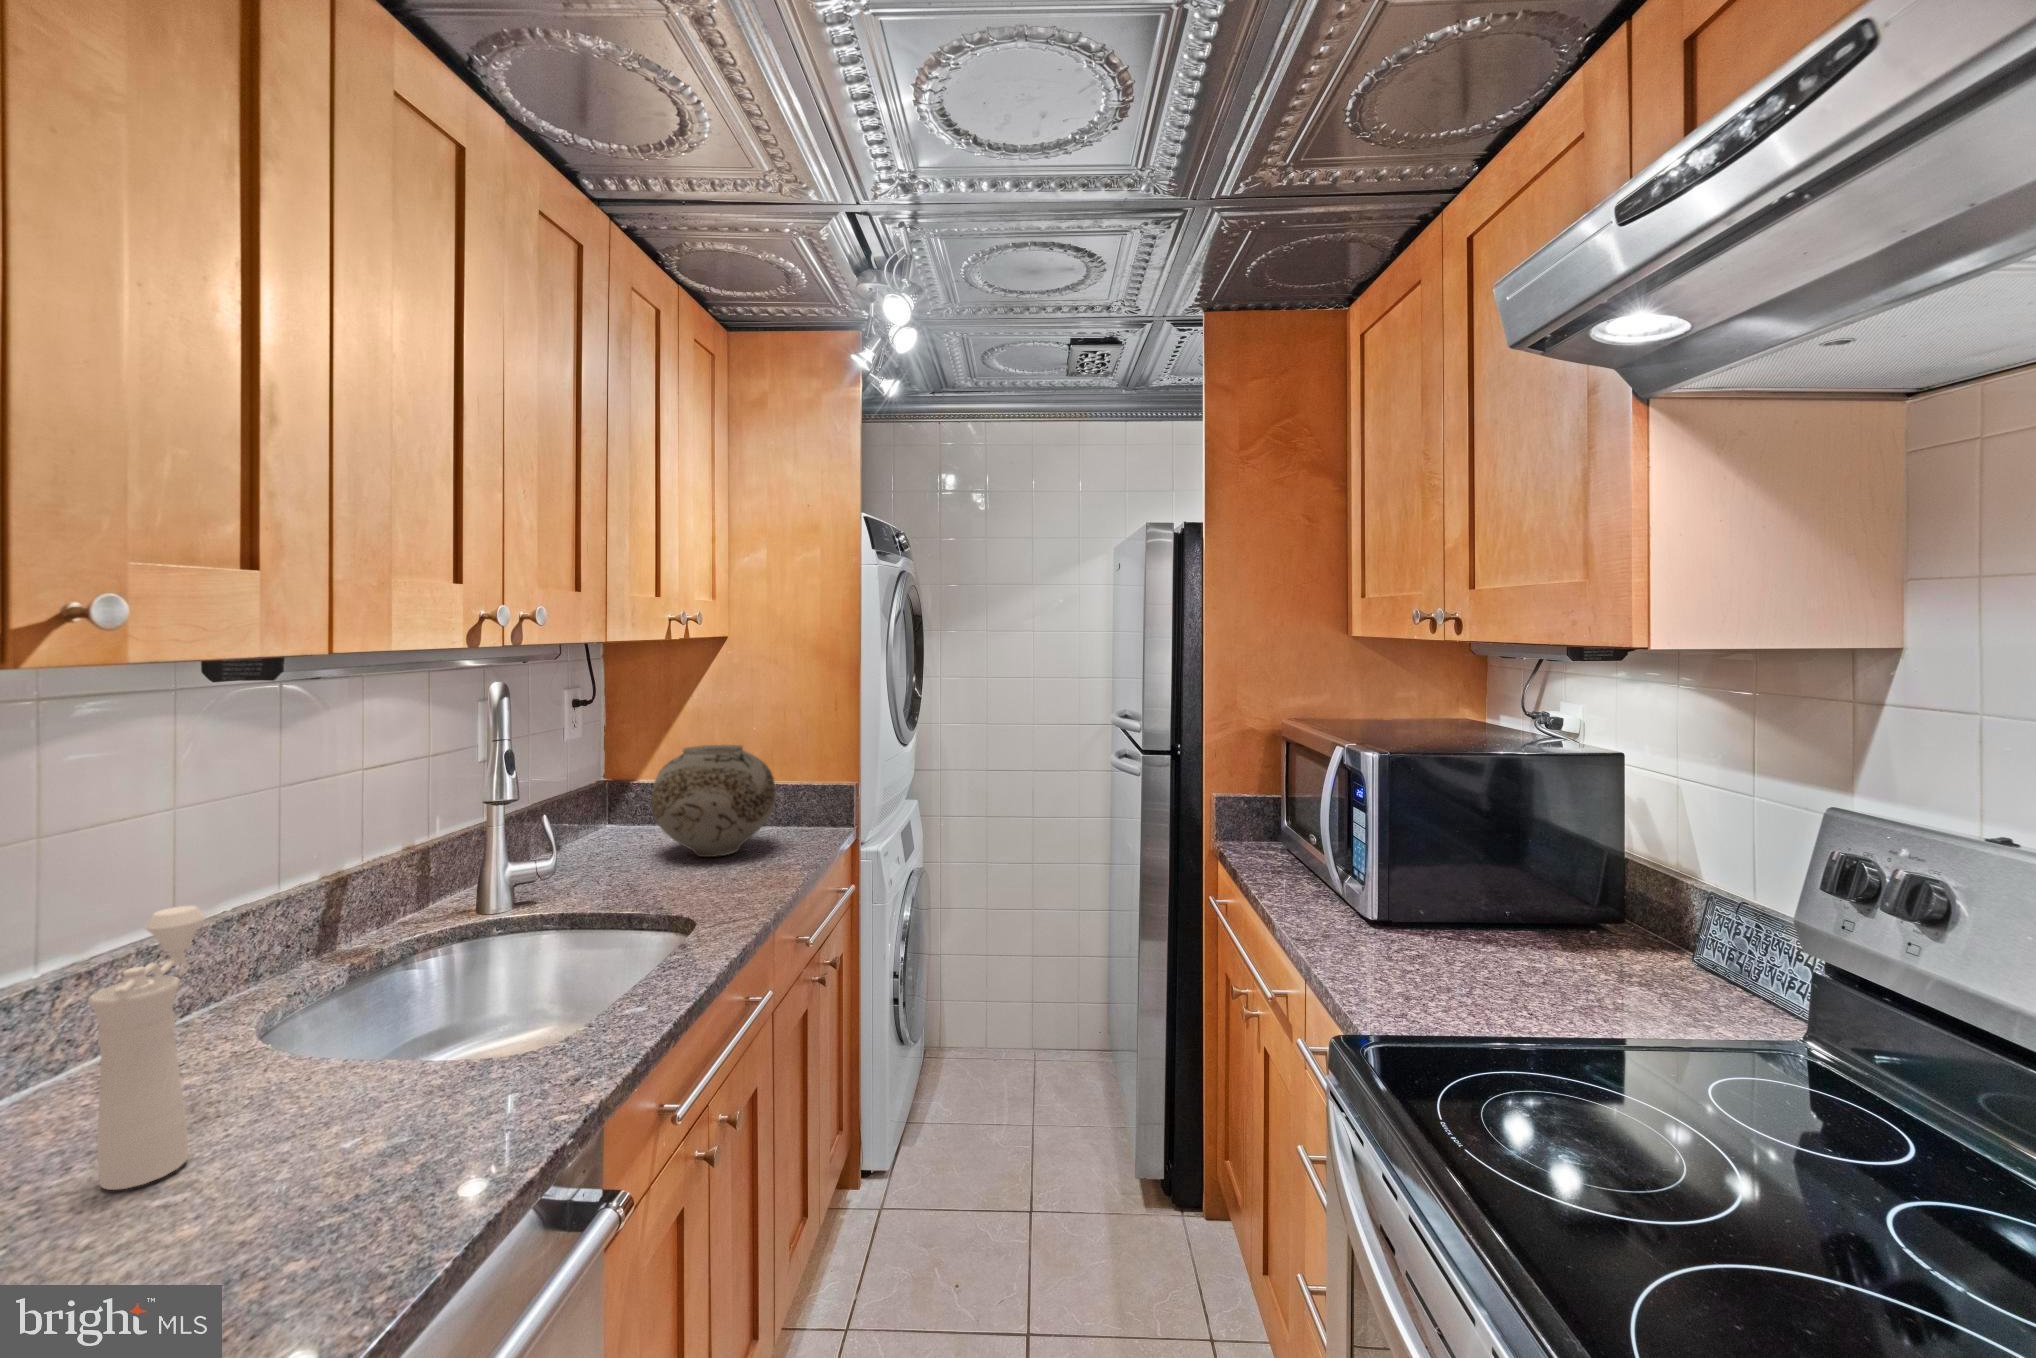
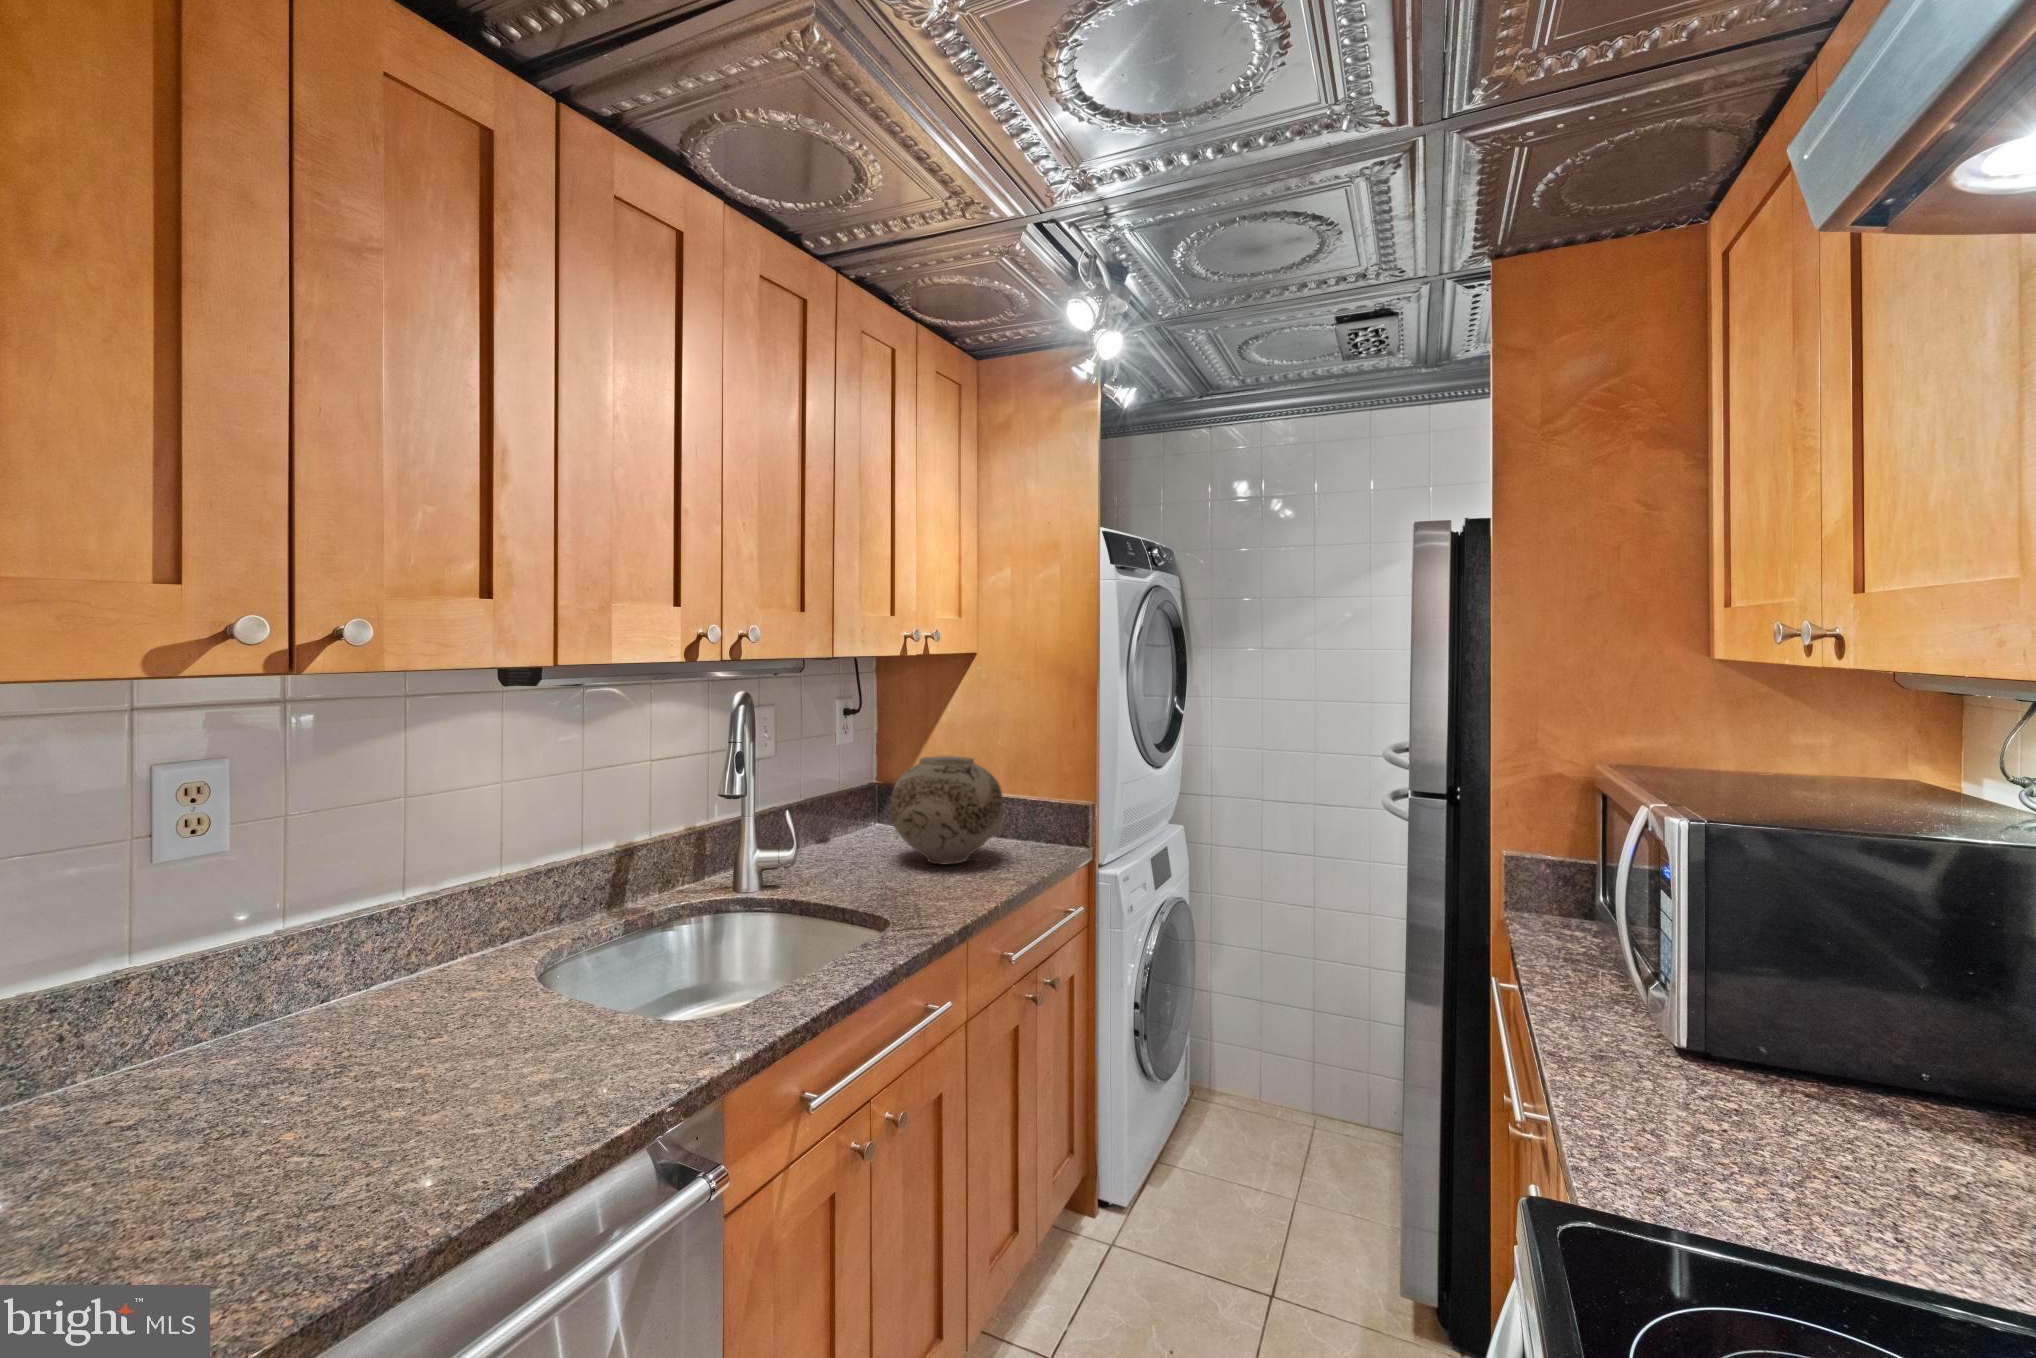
pepper mill: present [88,905,206,1190] -> none [382,858,478,1068]

